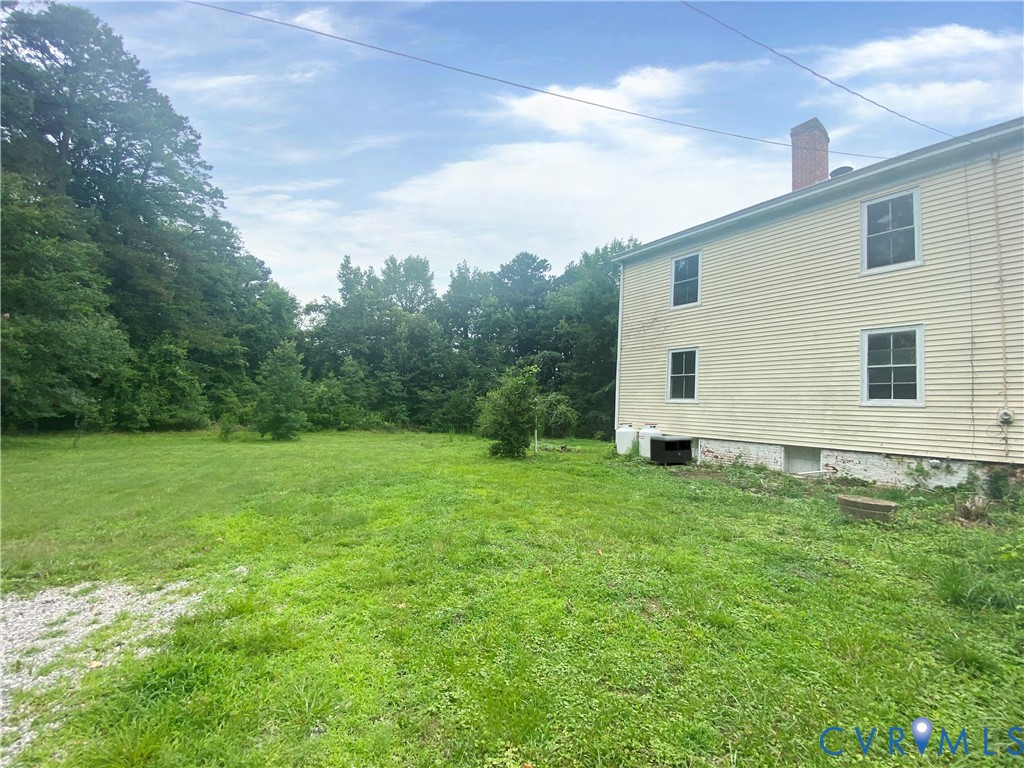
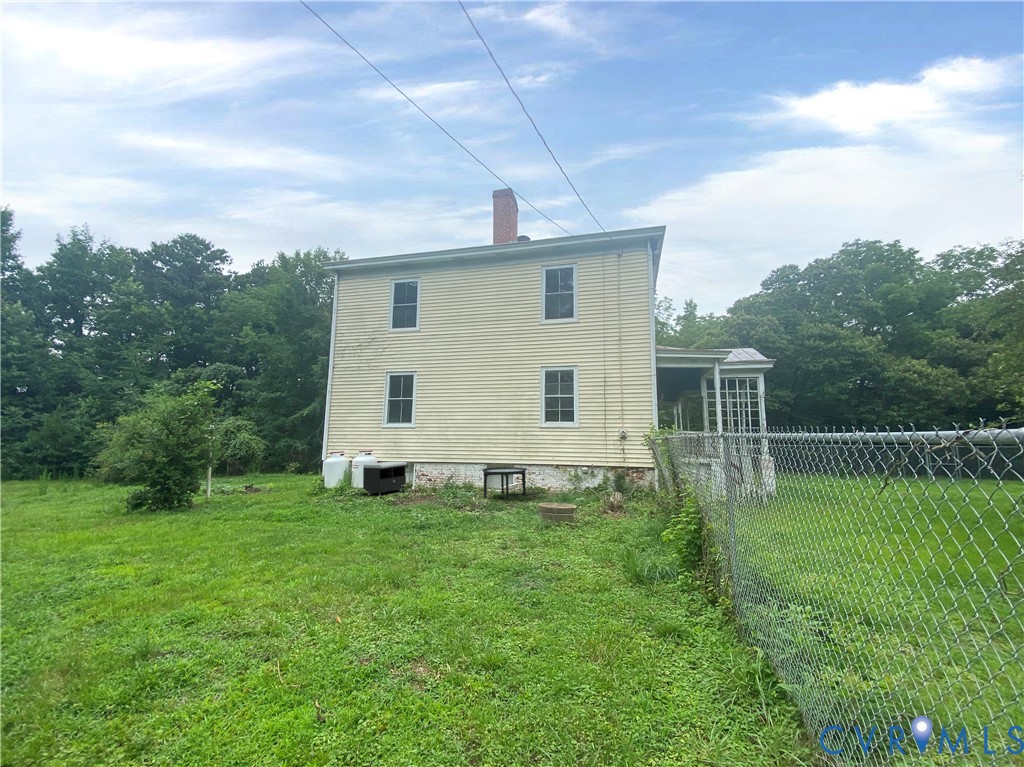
round table: none [774,449,837,486] -> present [482,467,527,500]

